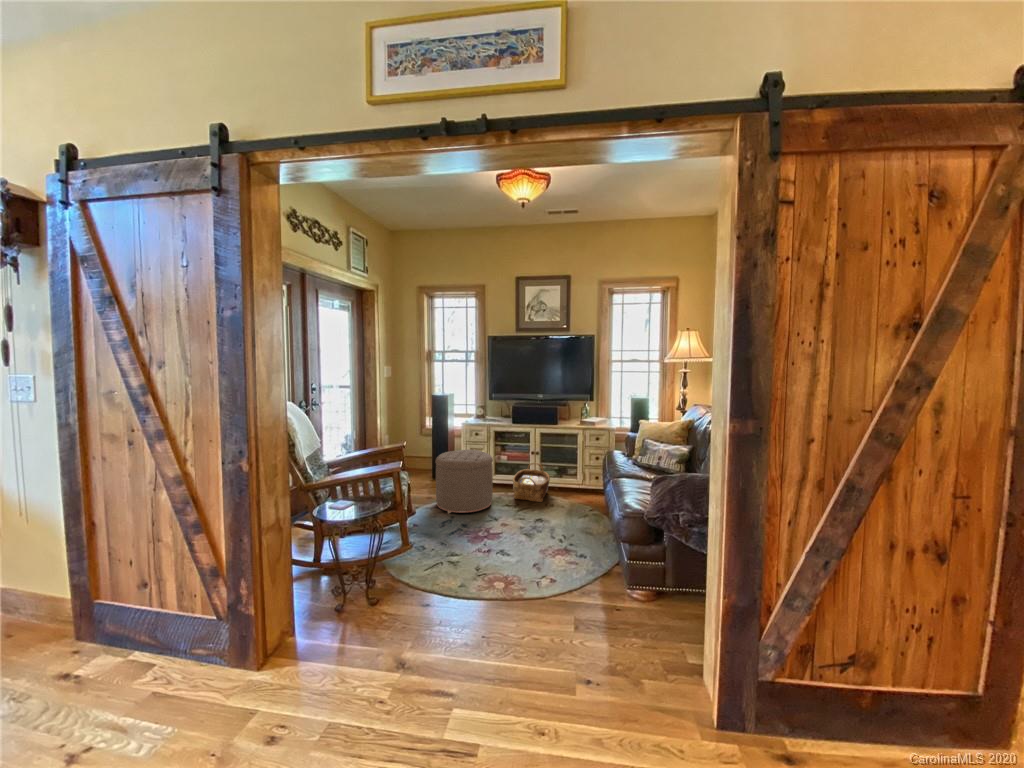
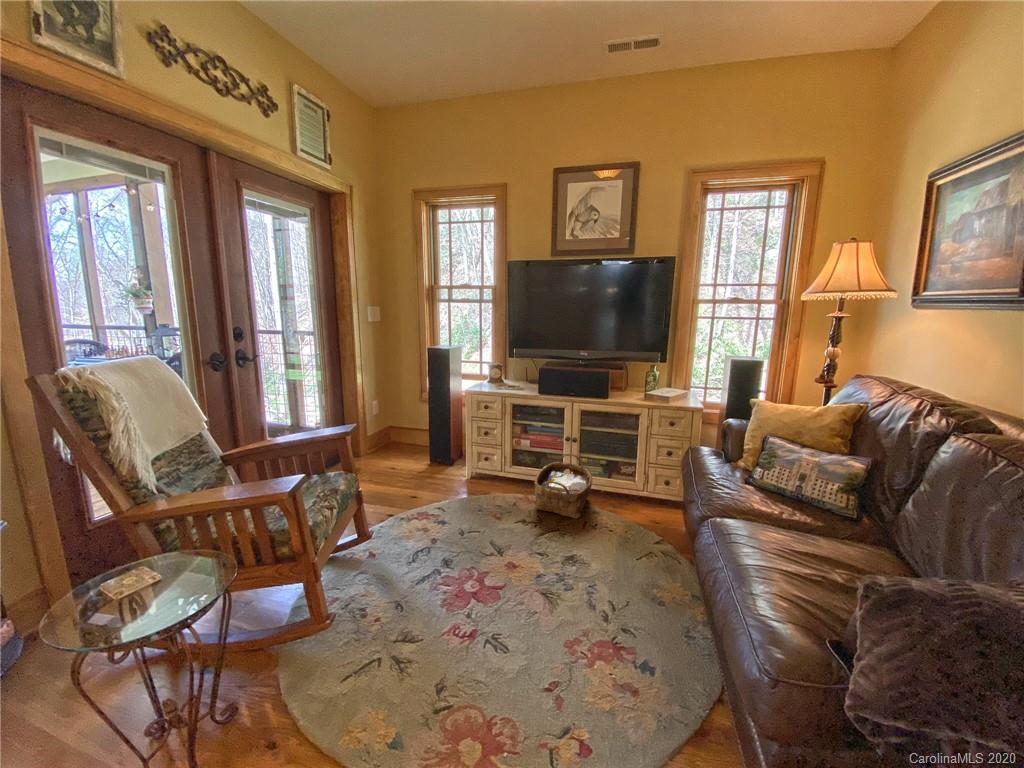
ottoman: present [435,450,493,513] -> none [412,432,502,536]

